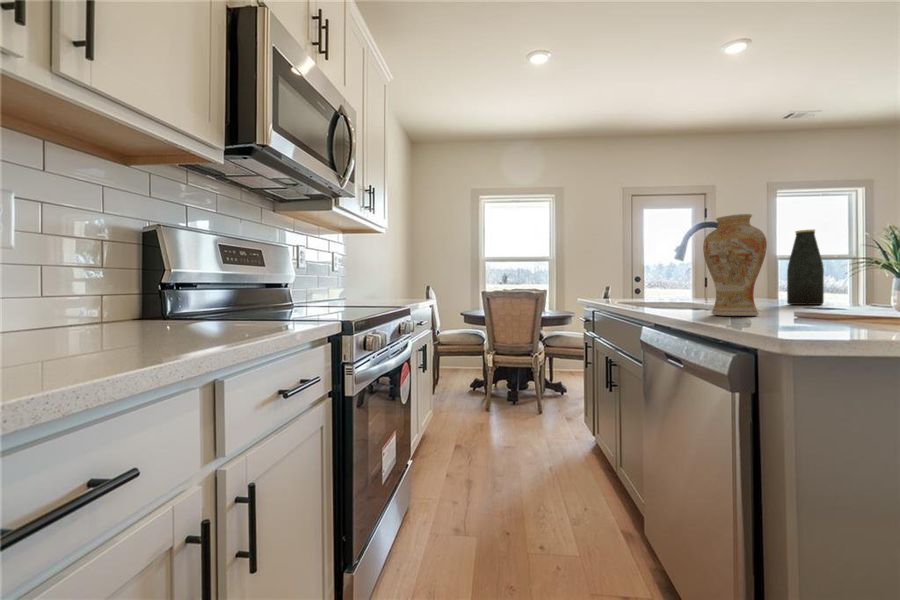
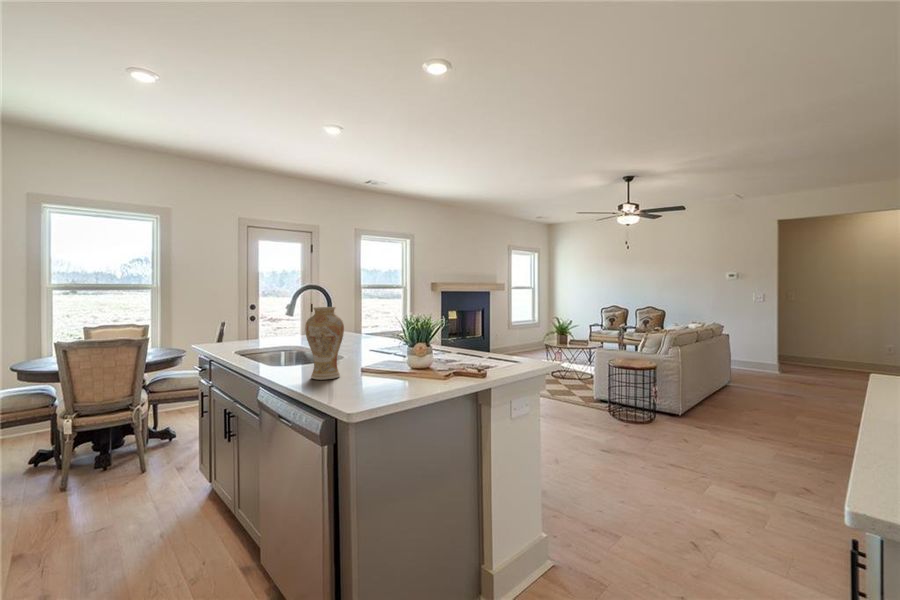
bottle: present [787,229,824,305] -> none [360,301,379,353]

